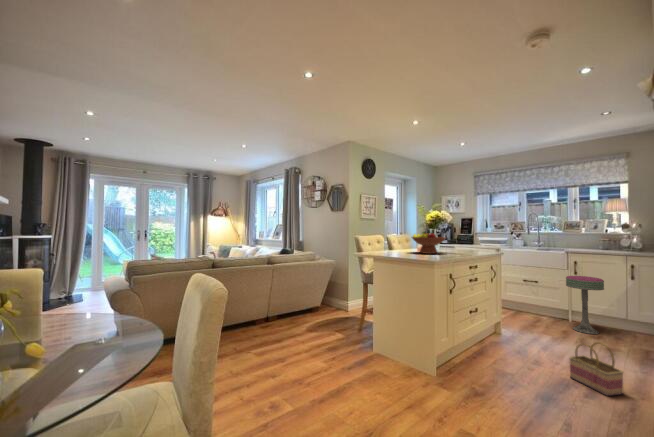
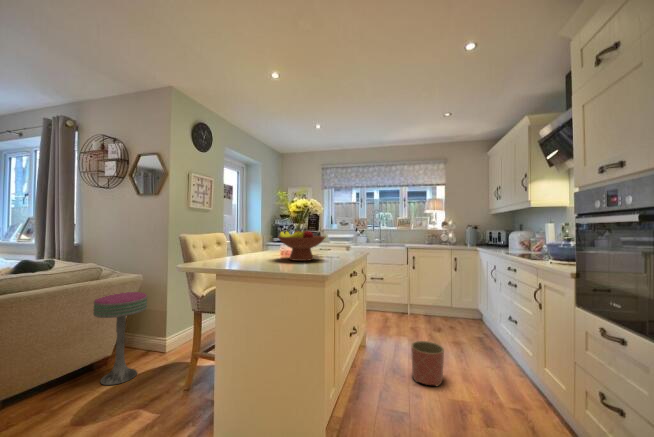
bar stool: present [566,276,604,334] -> present [93,292,147,385]
planter: none [532,331,565,369] -> present [411,341,444,386]
basket: present [570,342,623,396] -> none [455,350,506,414]

